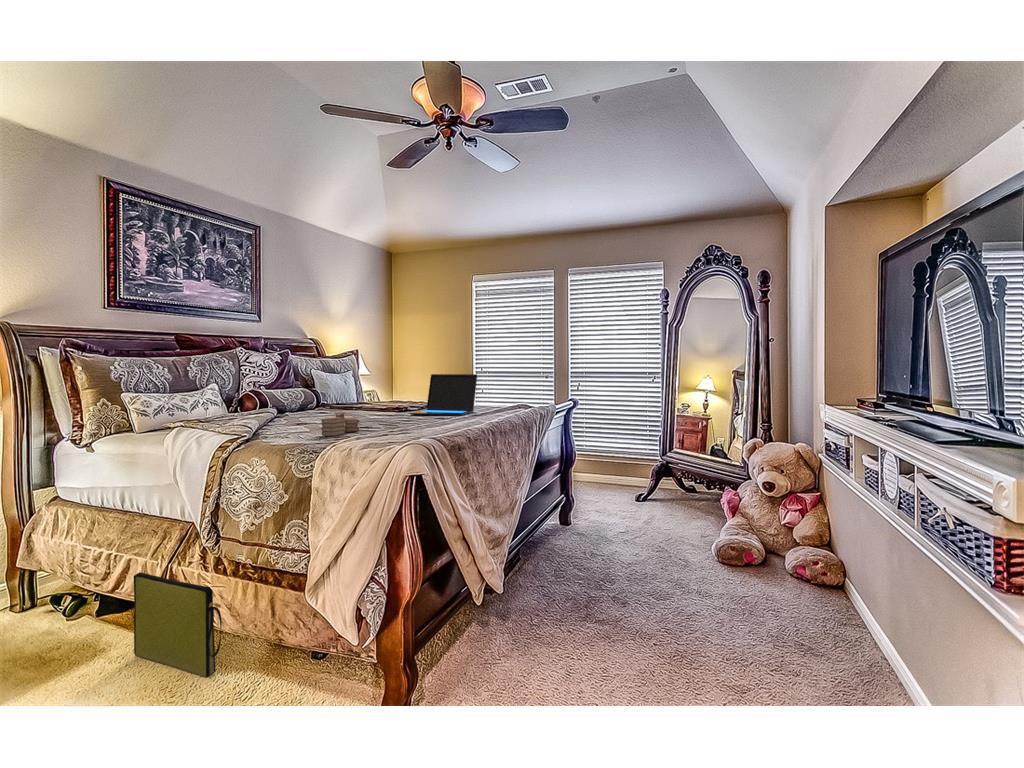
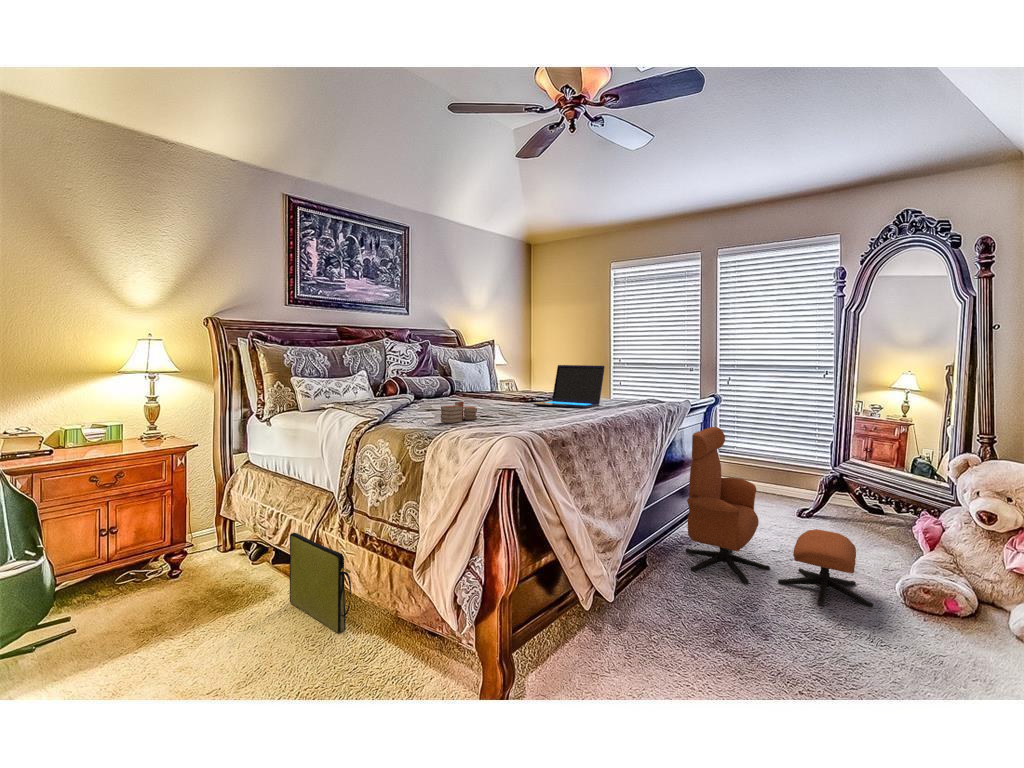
lounge chair: none [554,428,700,573] -> present [685,427,873,607]

